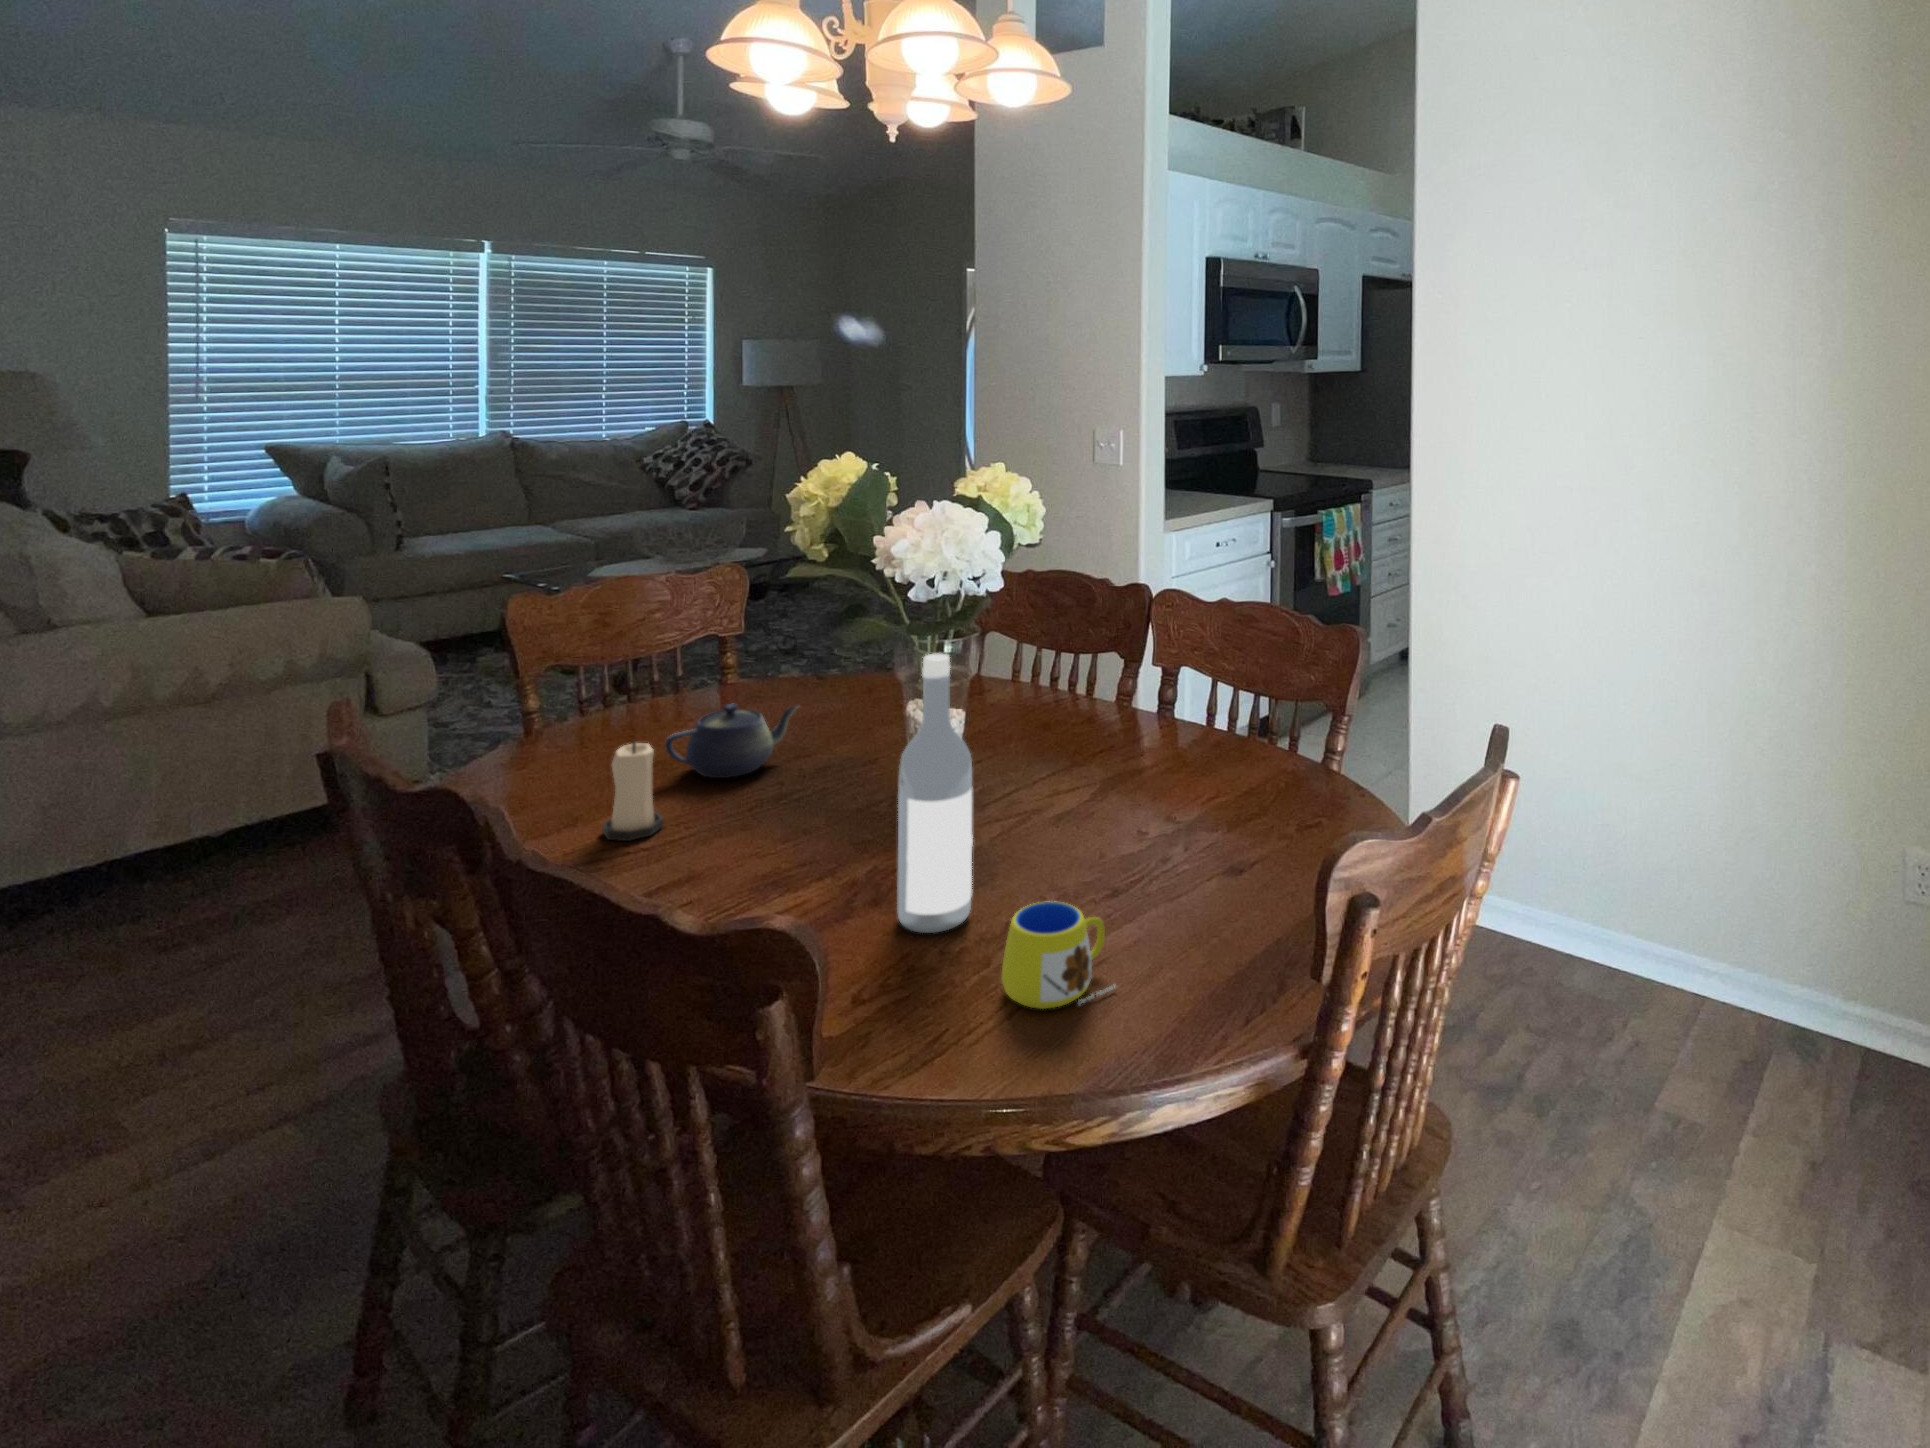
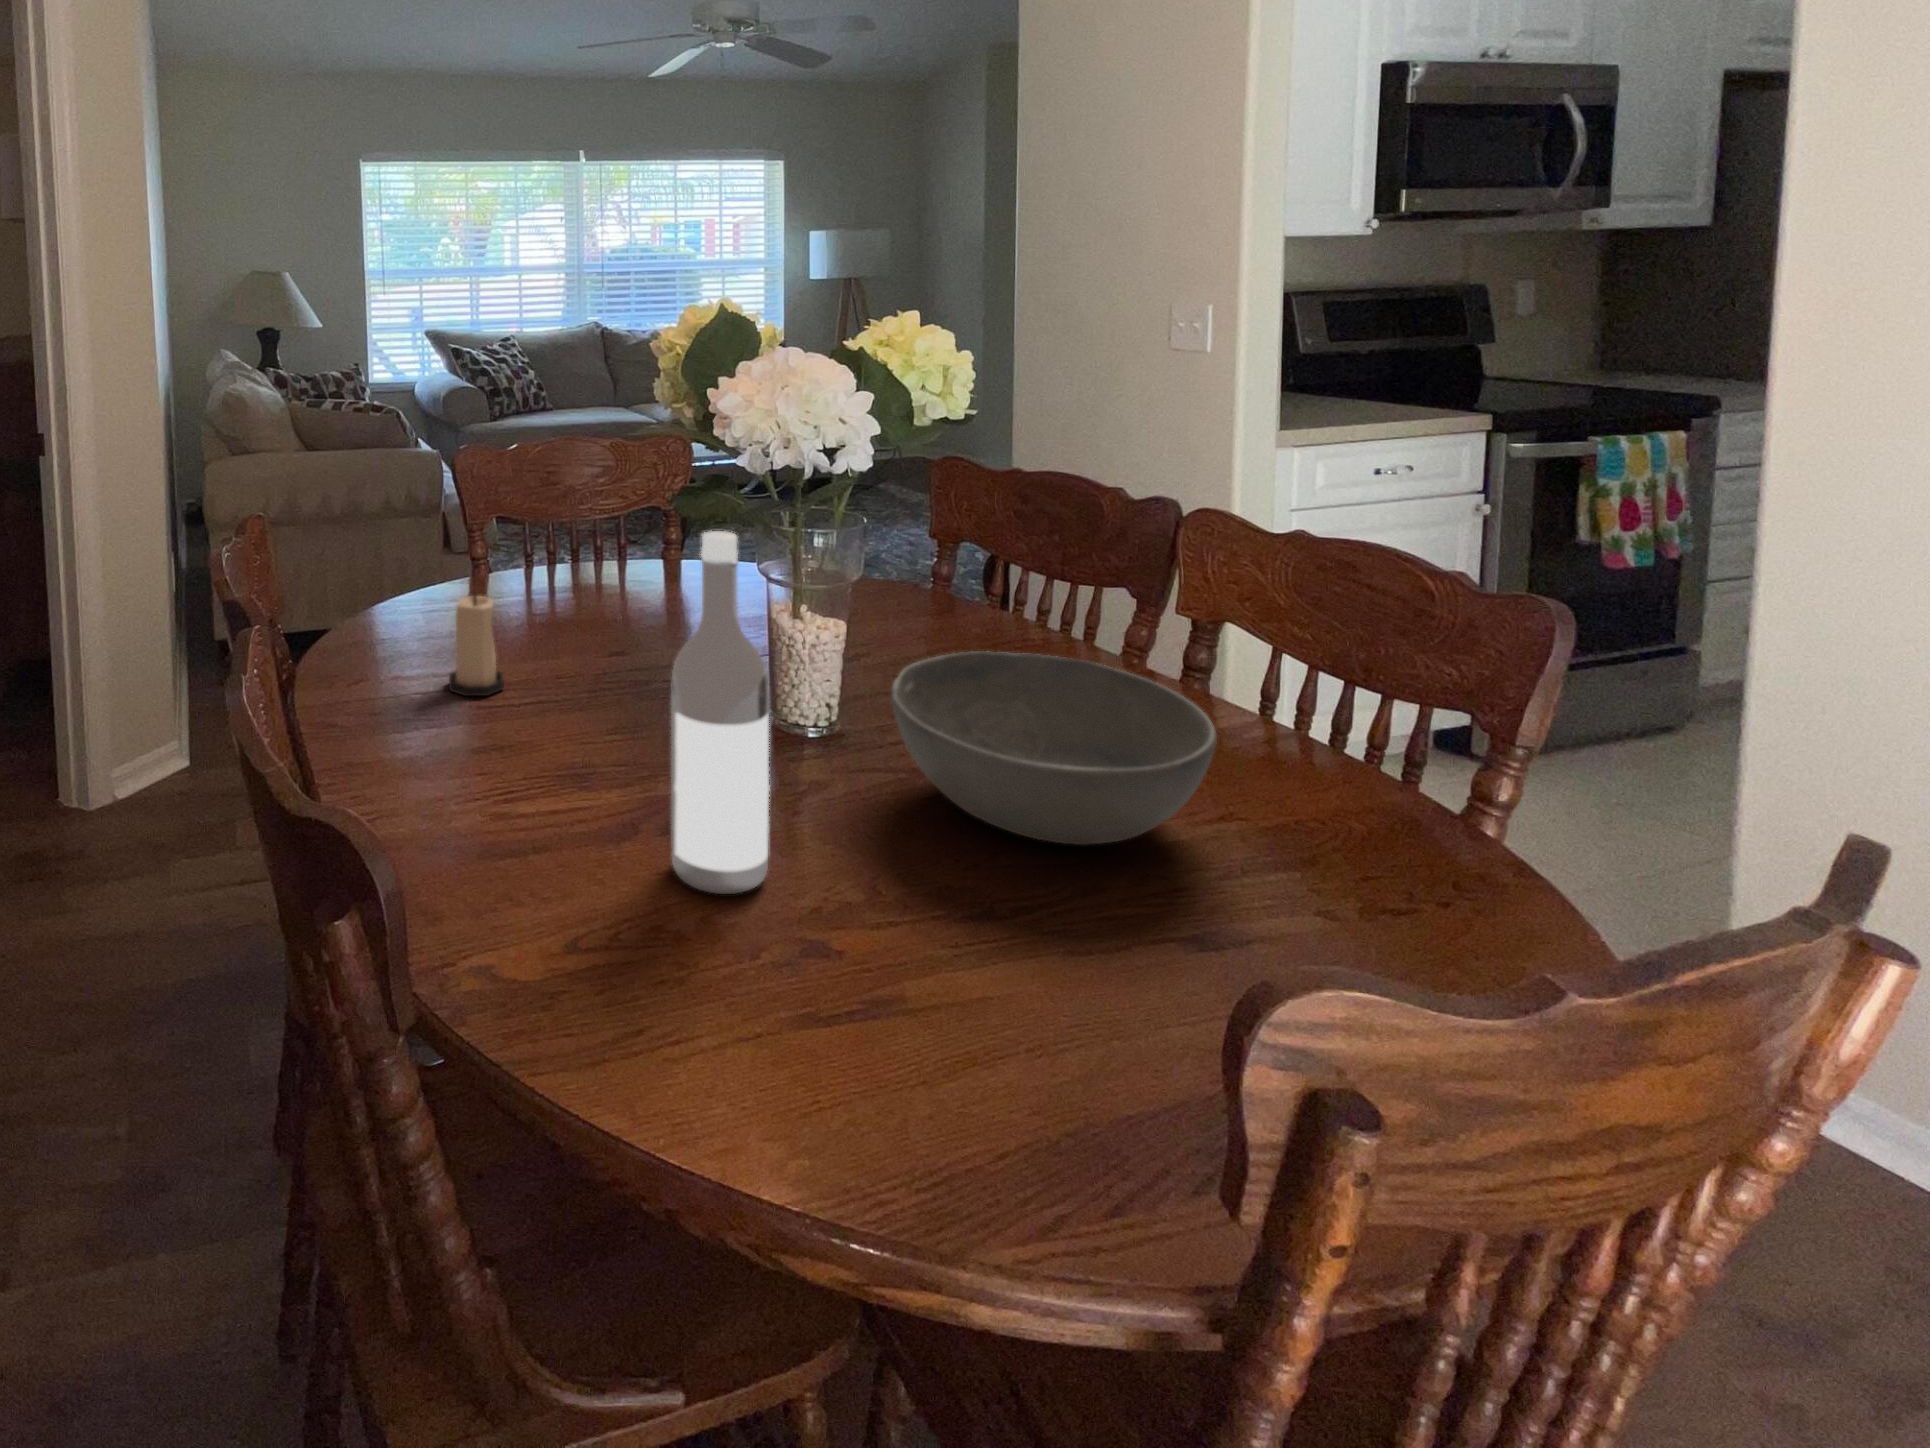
teapot: present [665,704,798,778] -> none [533,573,679,653]
bowl: none [1020,709,1220,836] -> present [891,651,1217,845]
mug: present [1001,901,1115,1009] -> none [745,896,916,1065]

